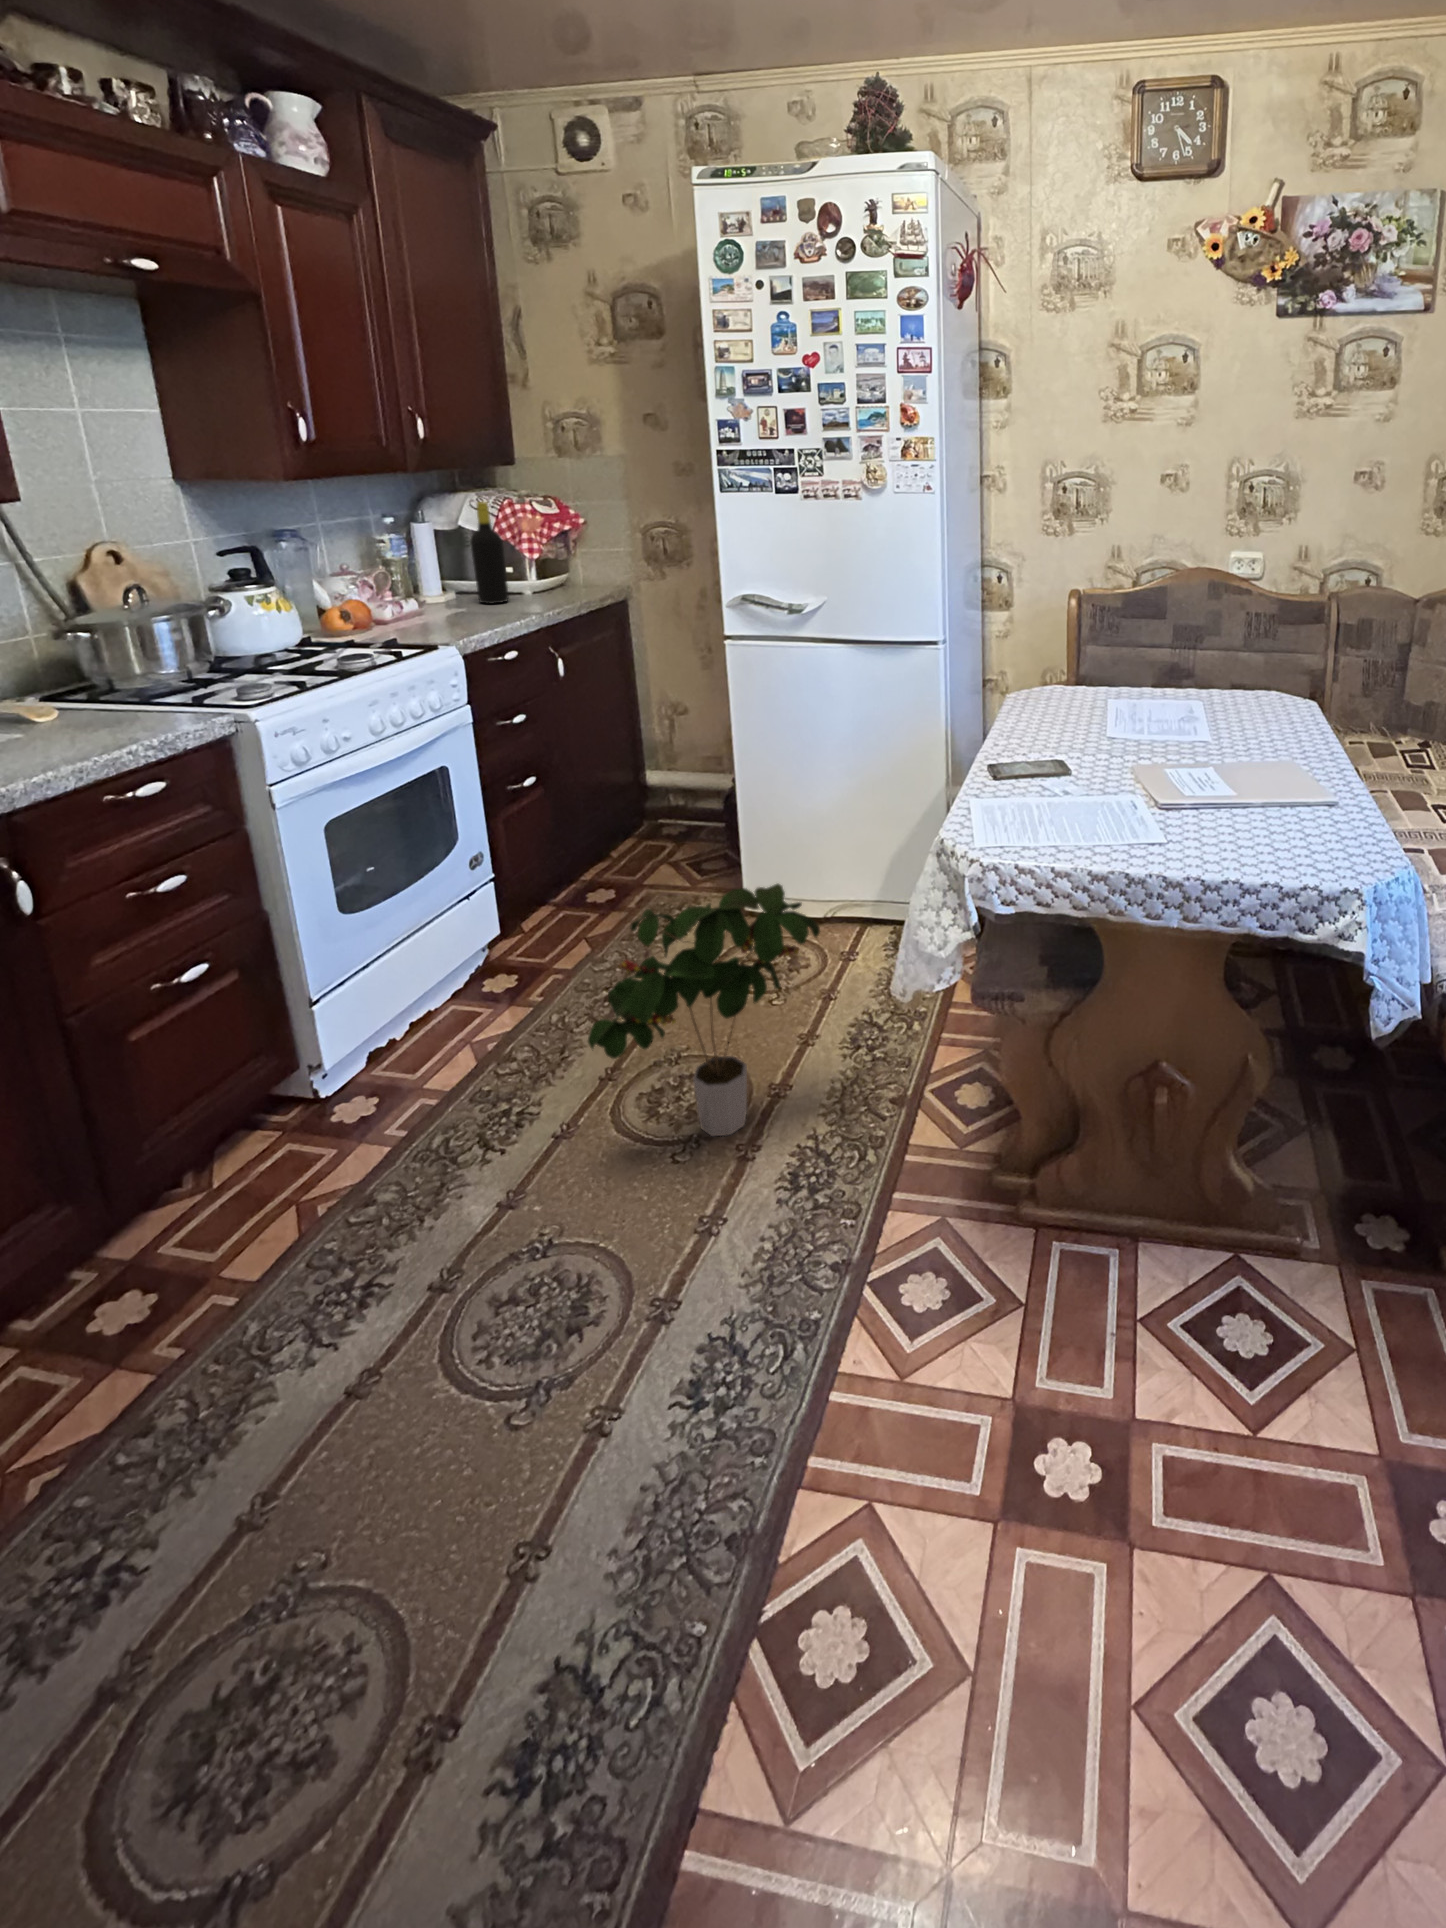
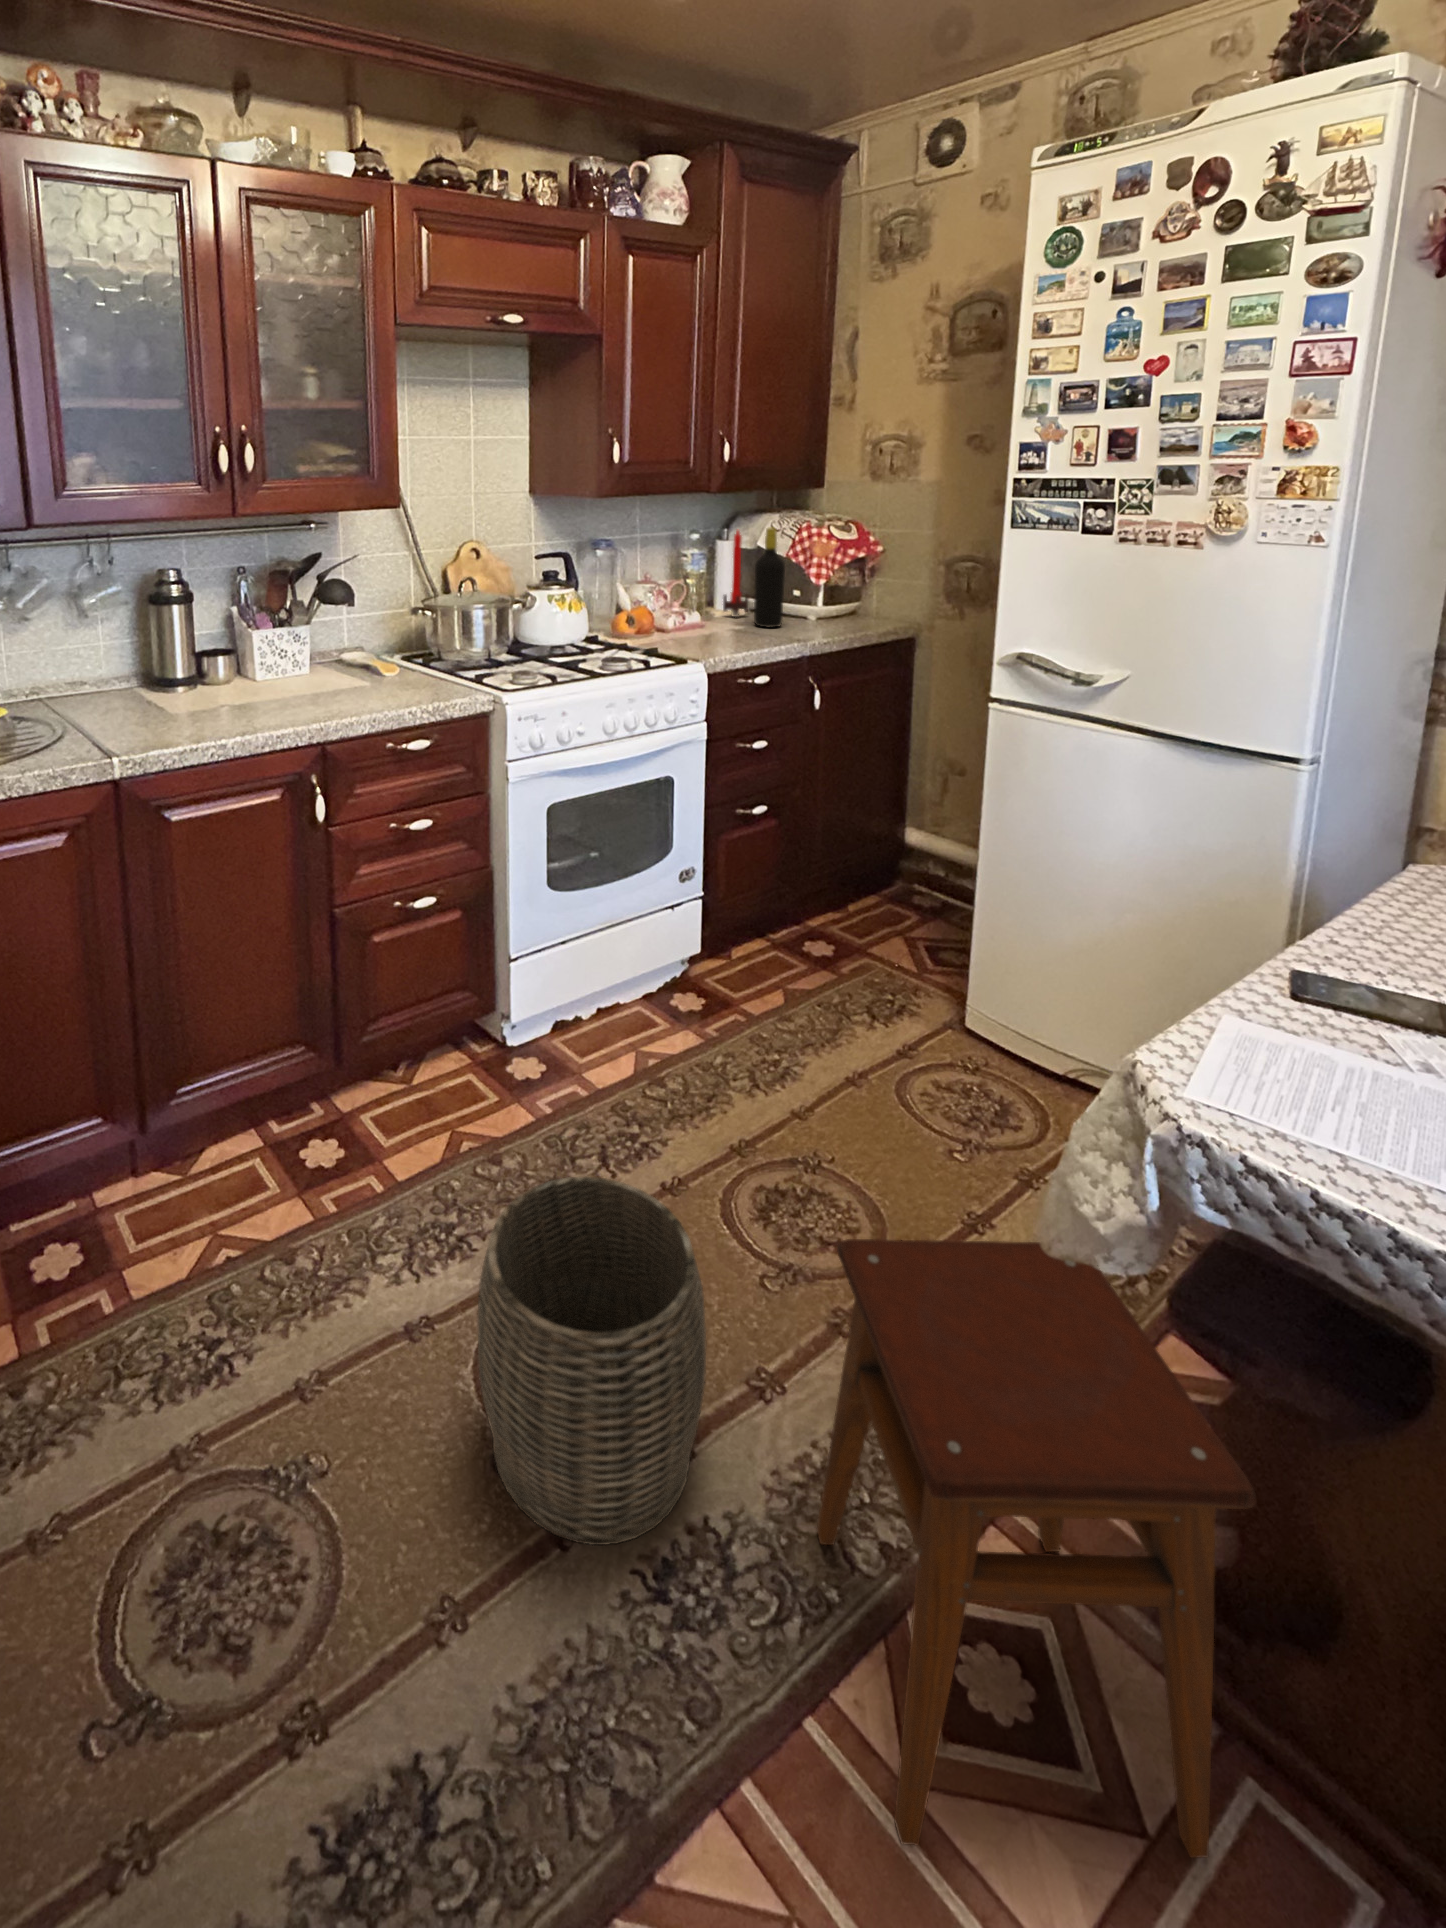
candle: none [435,506,464,597] -> present [723,530,748,617]
potted plant: present [588,884,820,1136] -> none [696,989,995,1292]
stool: none [778,980,1042,1402] -> present [817,1239,1256,1858]
woven basket: none [457,1116,689,1442] -> present [478,1176,706,1545]

